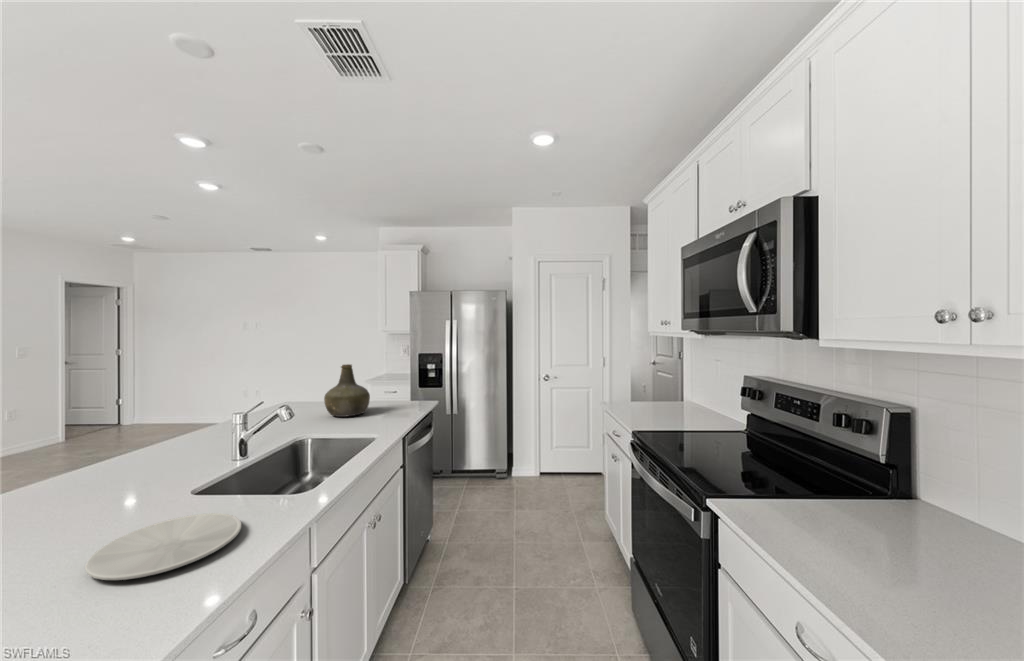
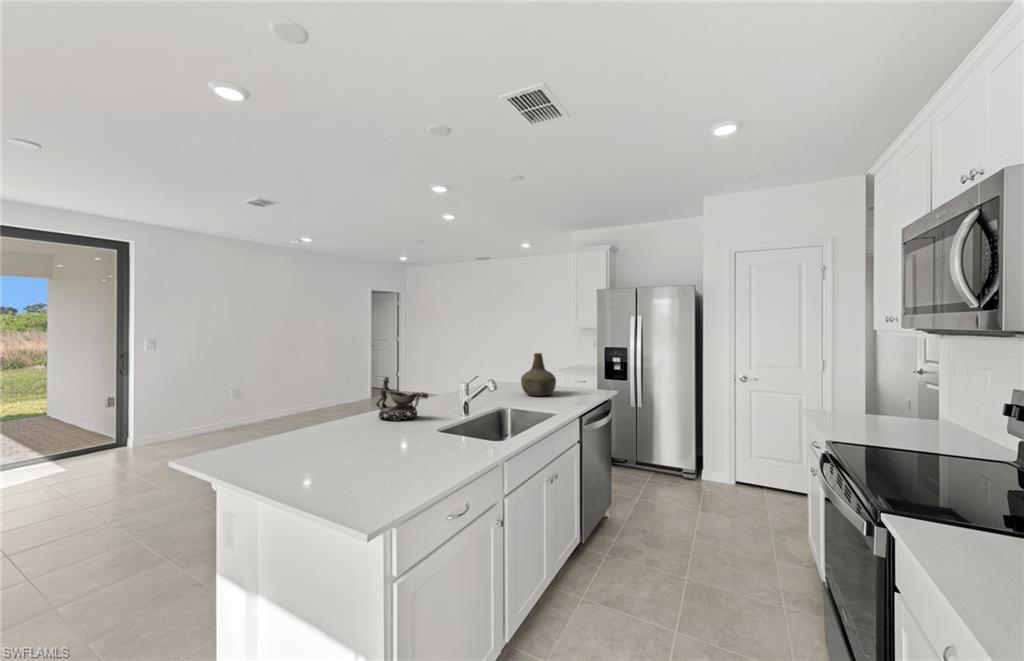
decorative bowl: none [60,417,174,490] -> present [376,377,428,421]
plate: present [85,513,241,580] -> none [394,440,464,463]

